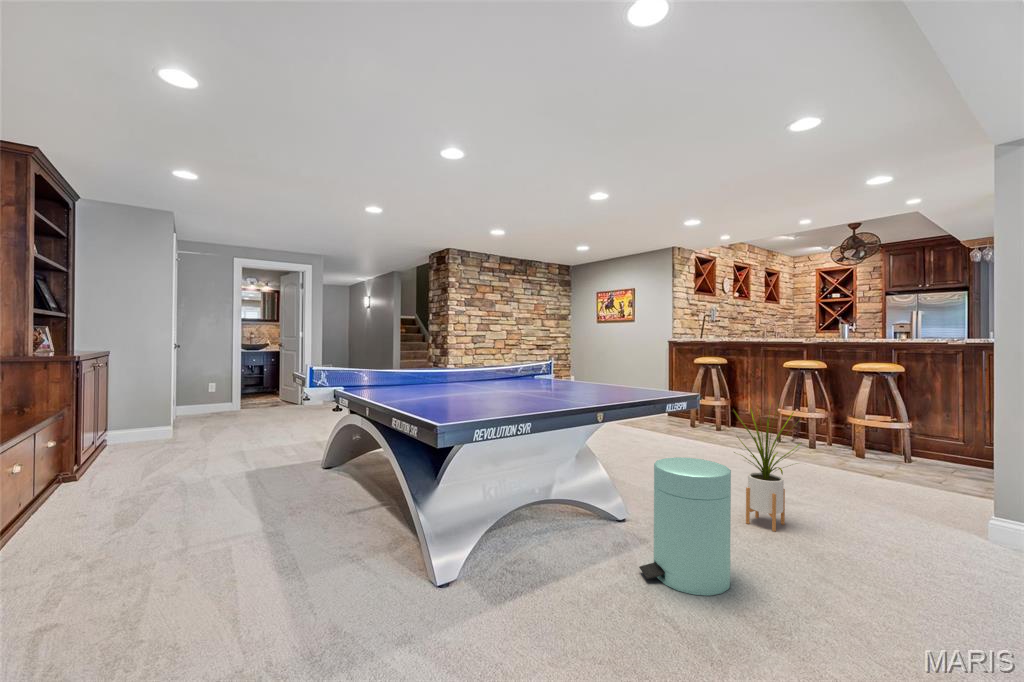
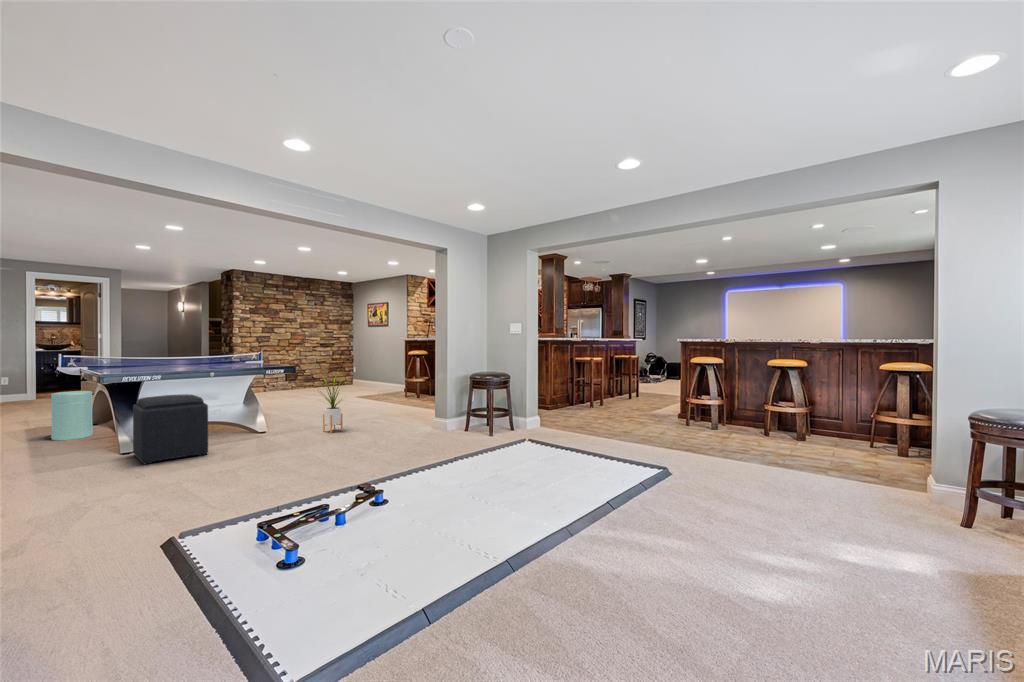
ottoman: none [471,452,637,646] -> present [133,394,208,464]
trash can: present [639,457,731,596] -> present [44,391,93,440]

